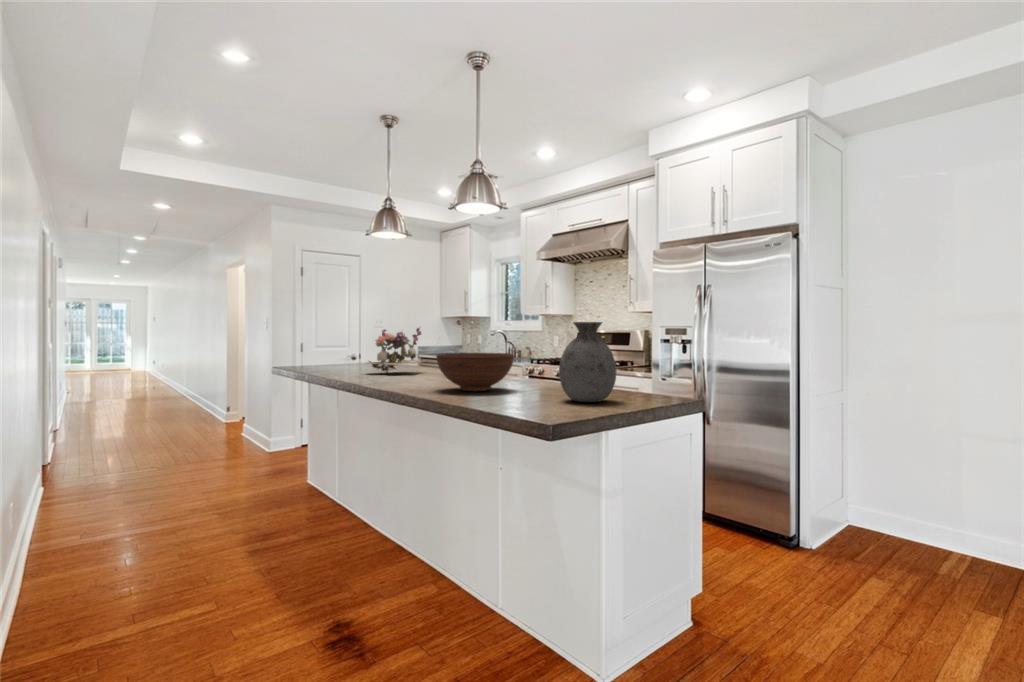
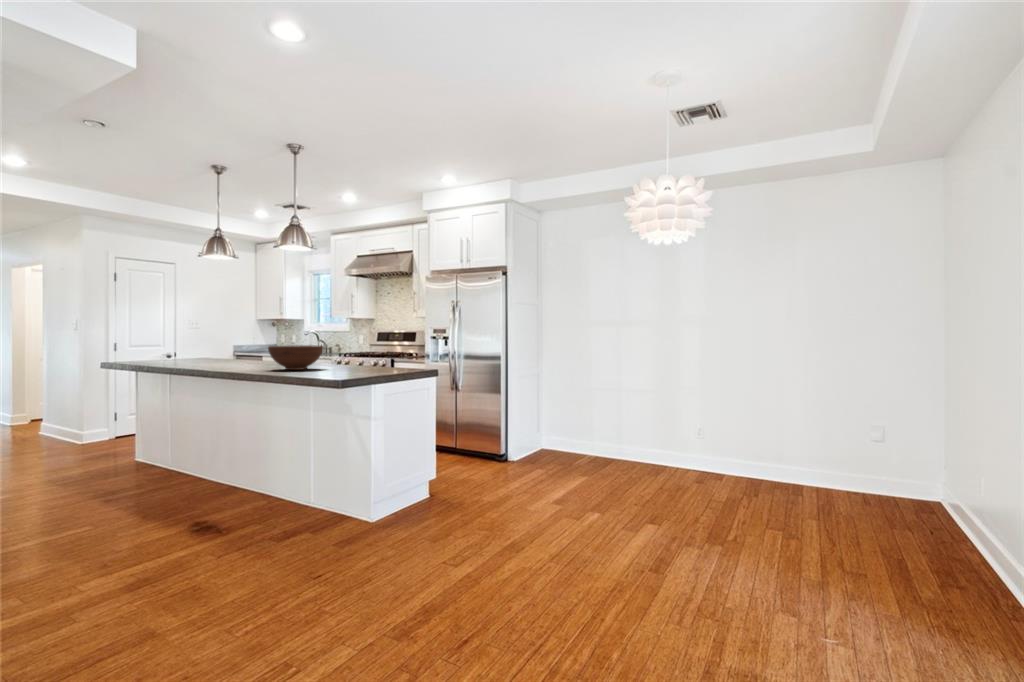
vase: present [559,322,616,402] -> none [351,326,386,372]
flower arrangement: present [368,328,422,372] -> none [198,328,252,364]

